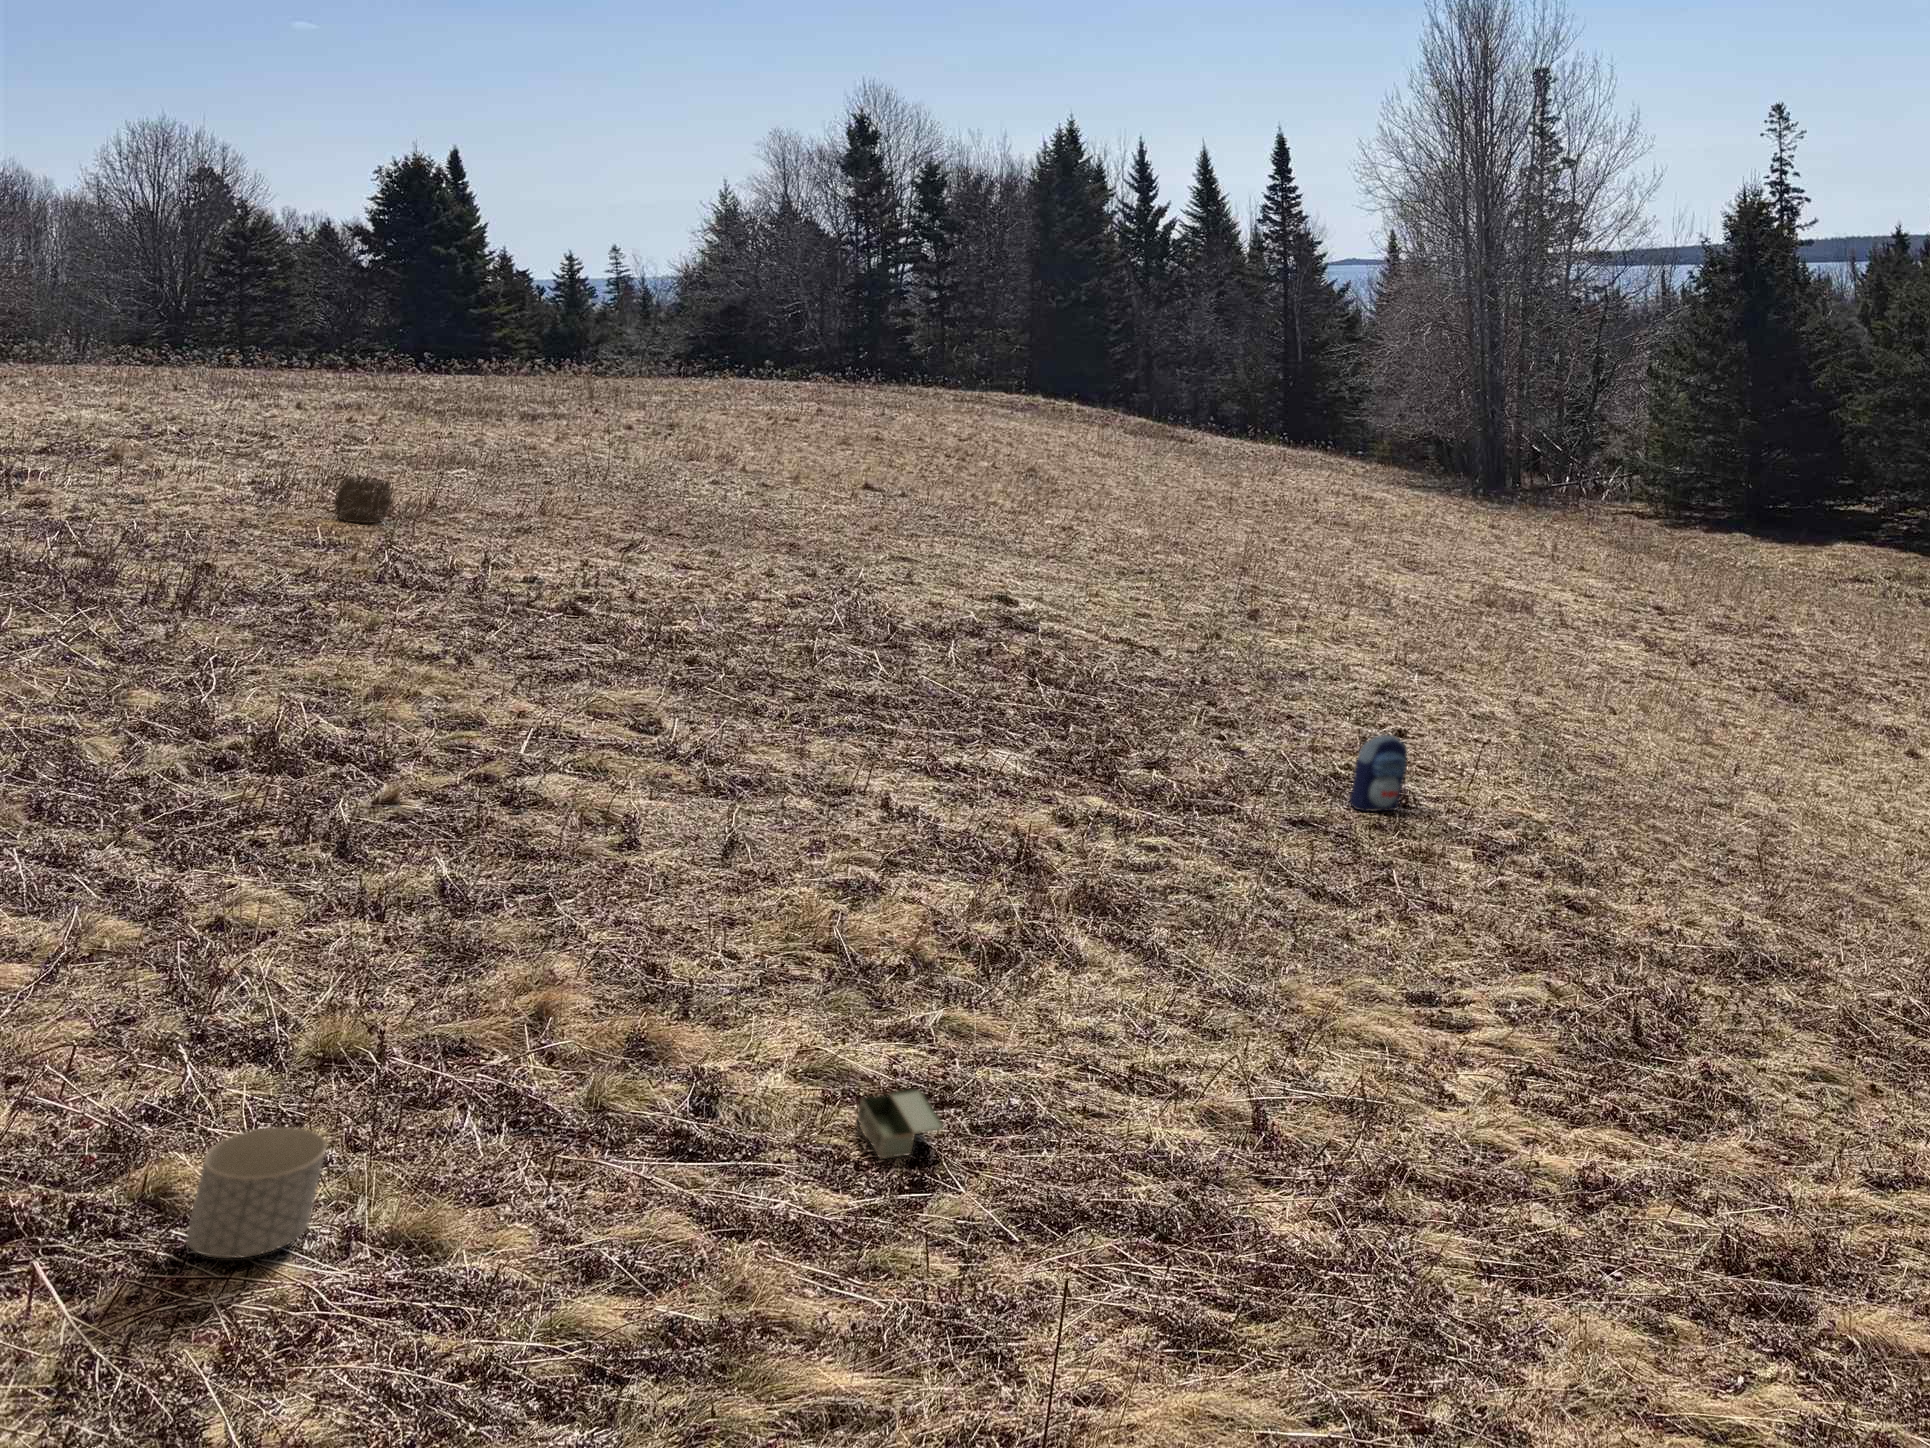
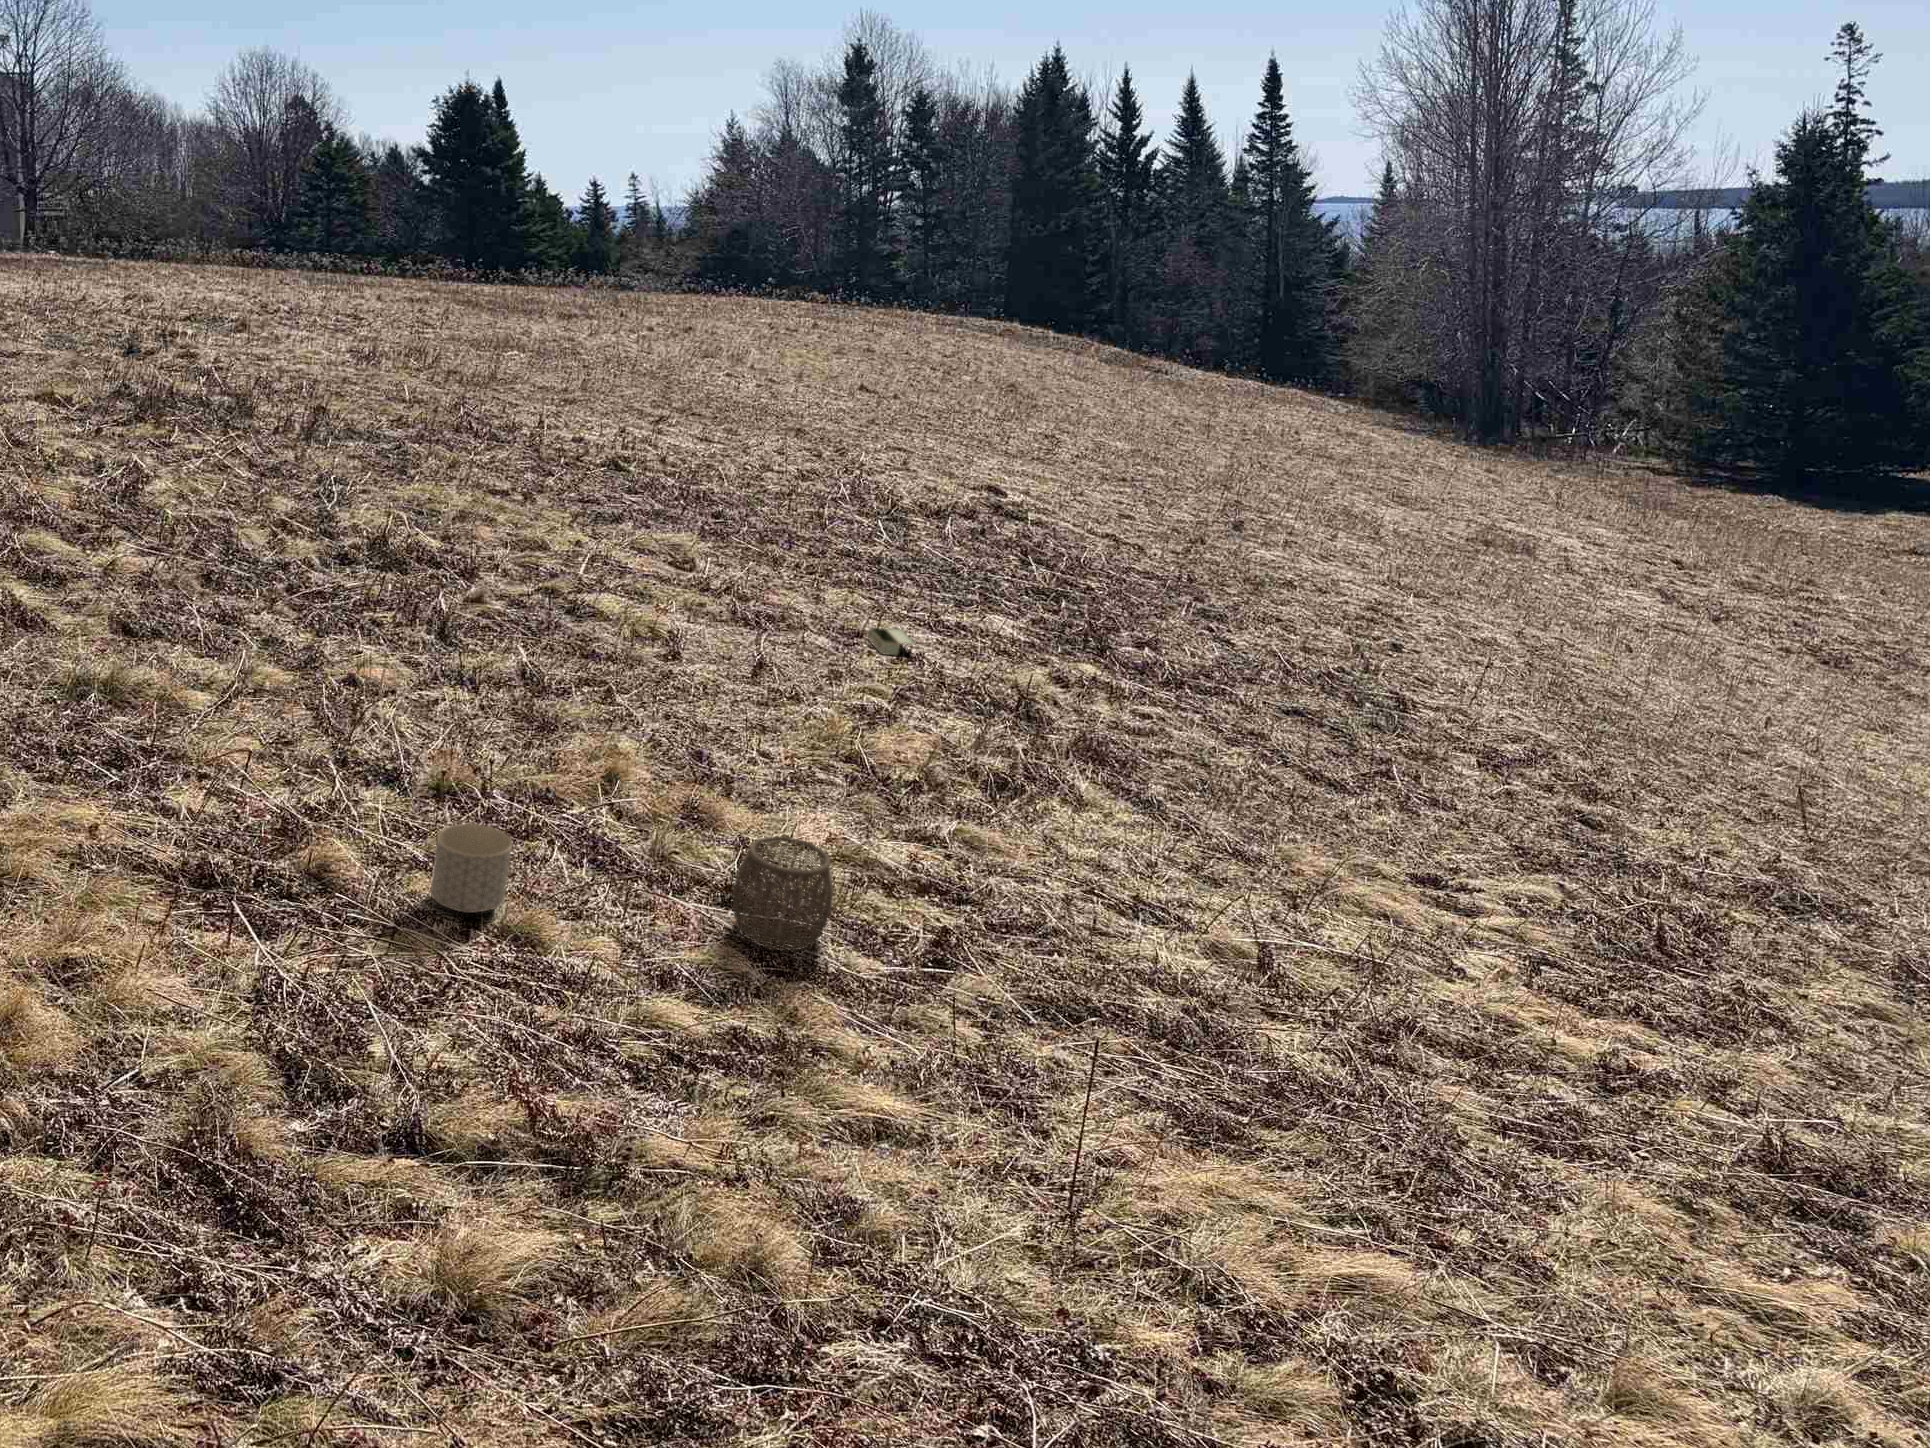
woven basket: present [335,477,392,523] -> present [733,836,834,952]
backpack: present [1350,735,1407,811] -> none [1349,626,1415,707]
toolbox: present [857,1089,944,1159] -> present [868,627,915,655]

